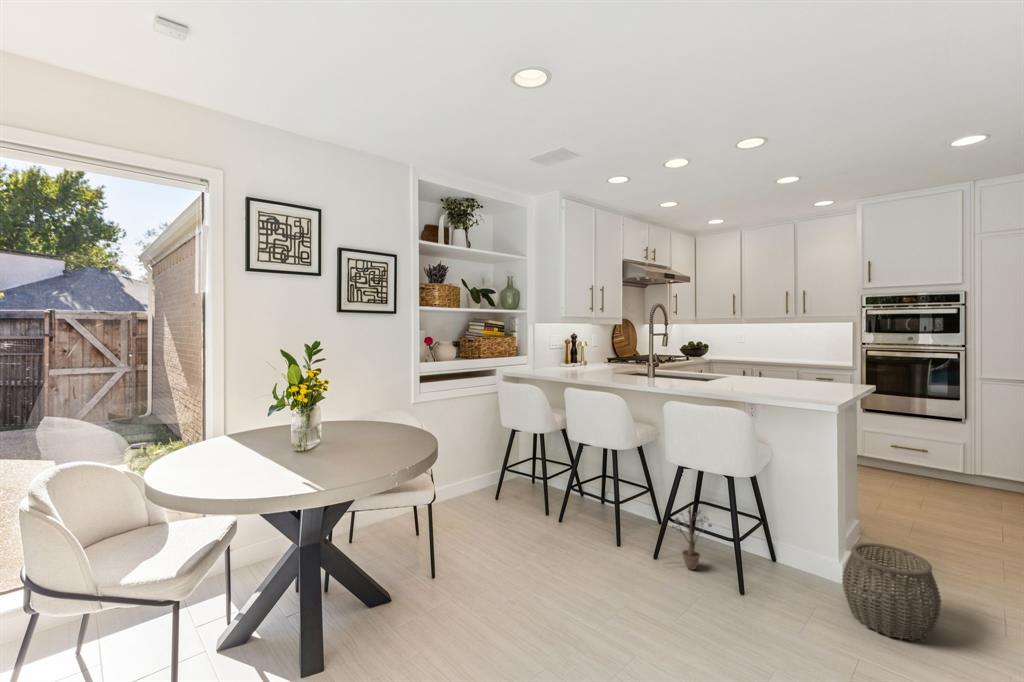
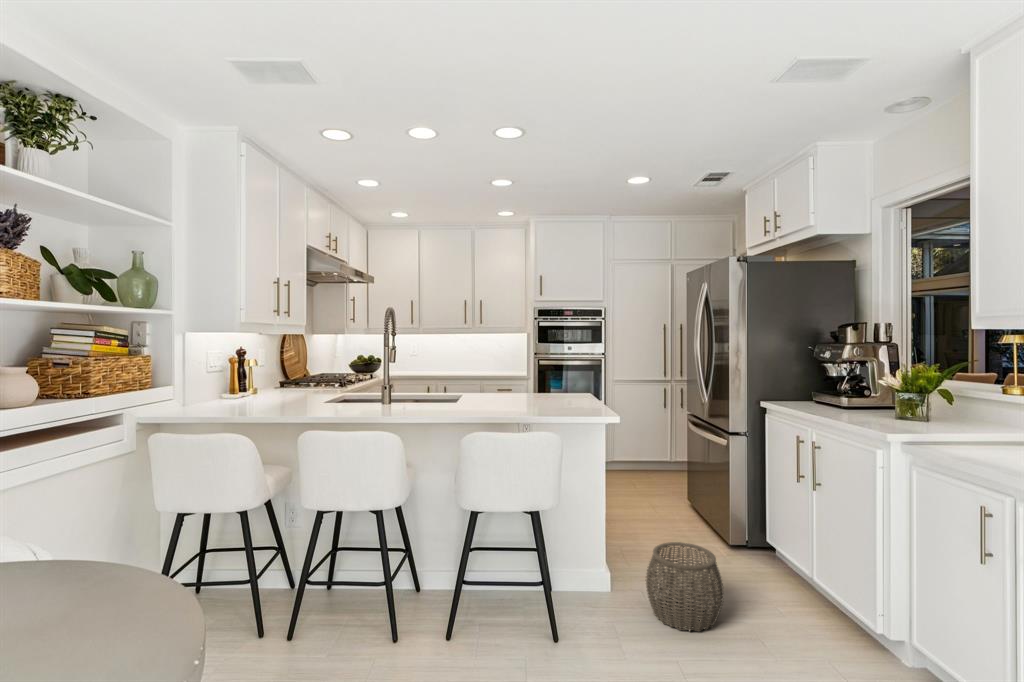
decorative plant: present [663,506,712,569] -> none [480,562,527,651]

